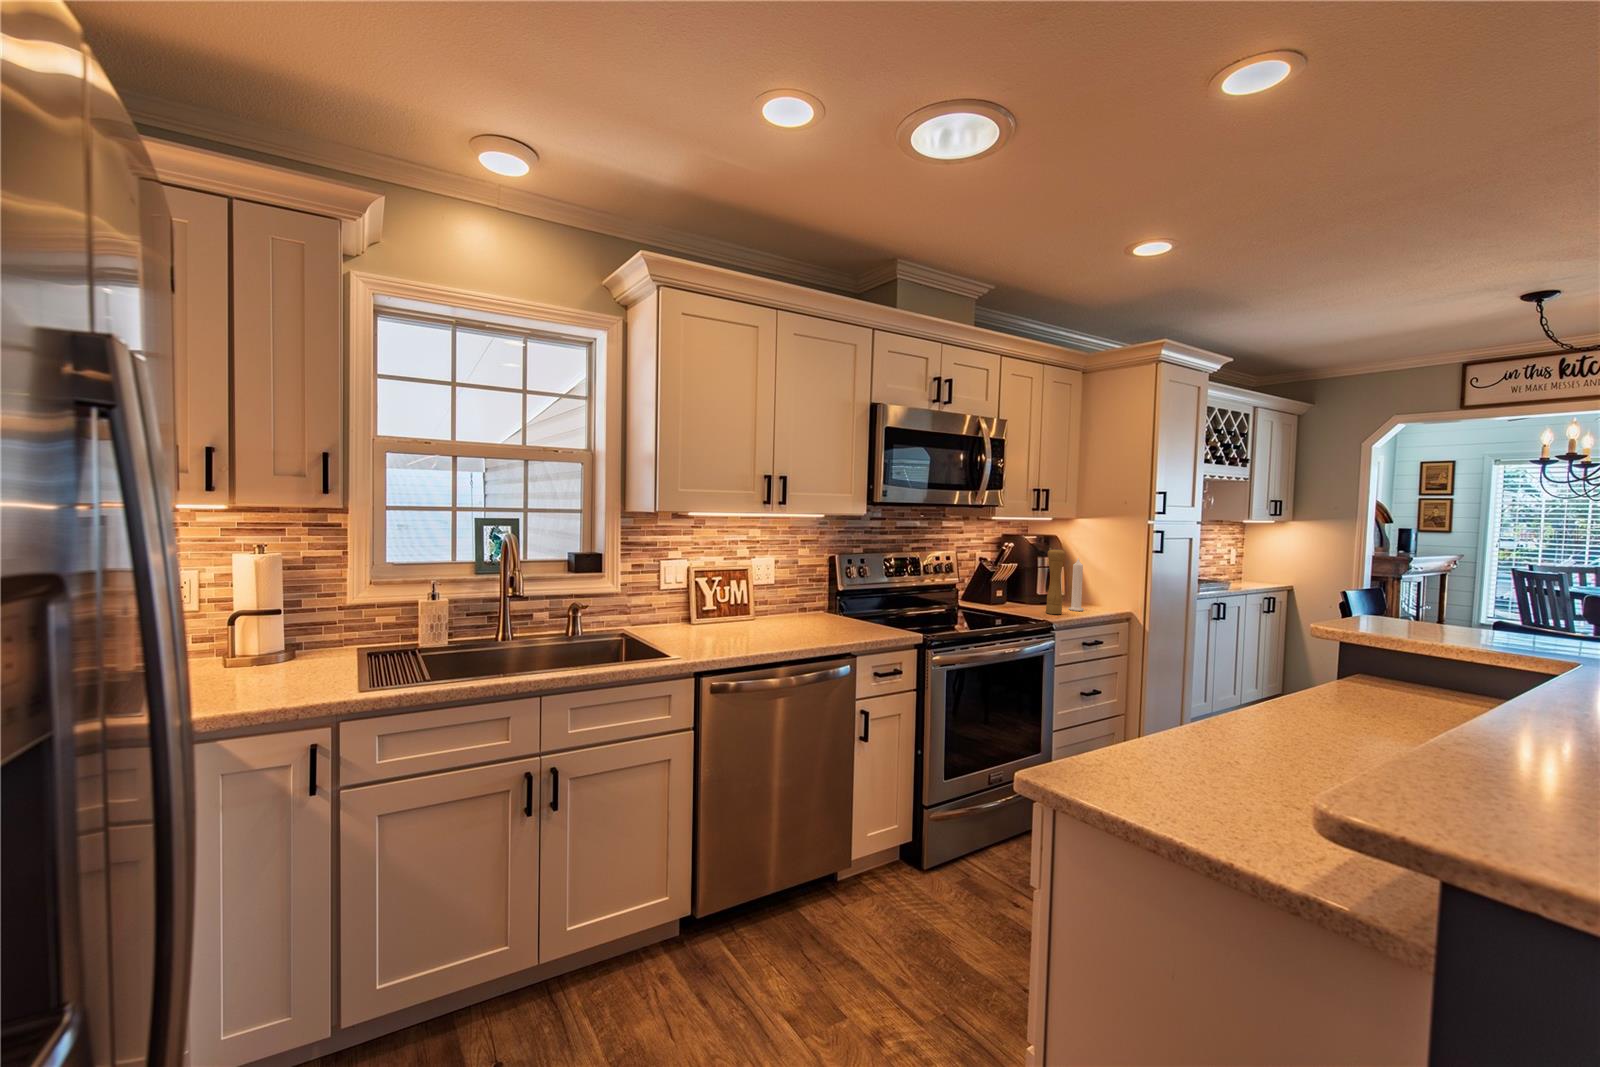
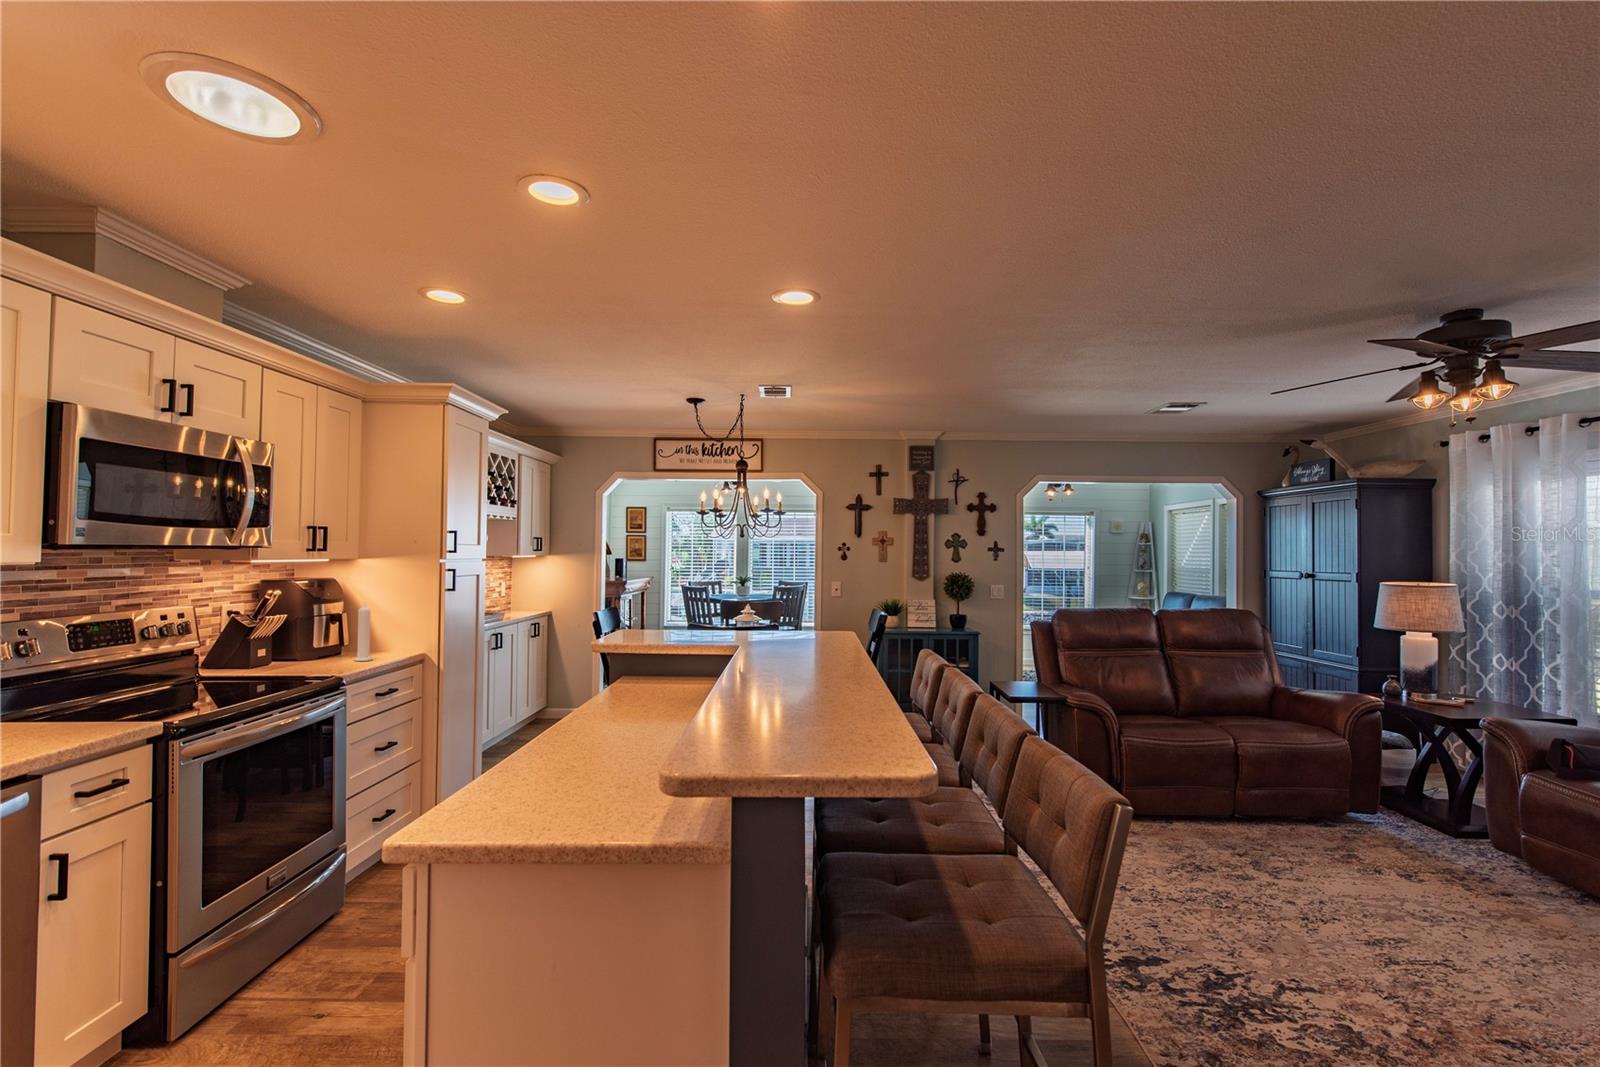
pepper mill: present [1046,549,1065,614] -> none [328,593,351,669]

